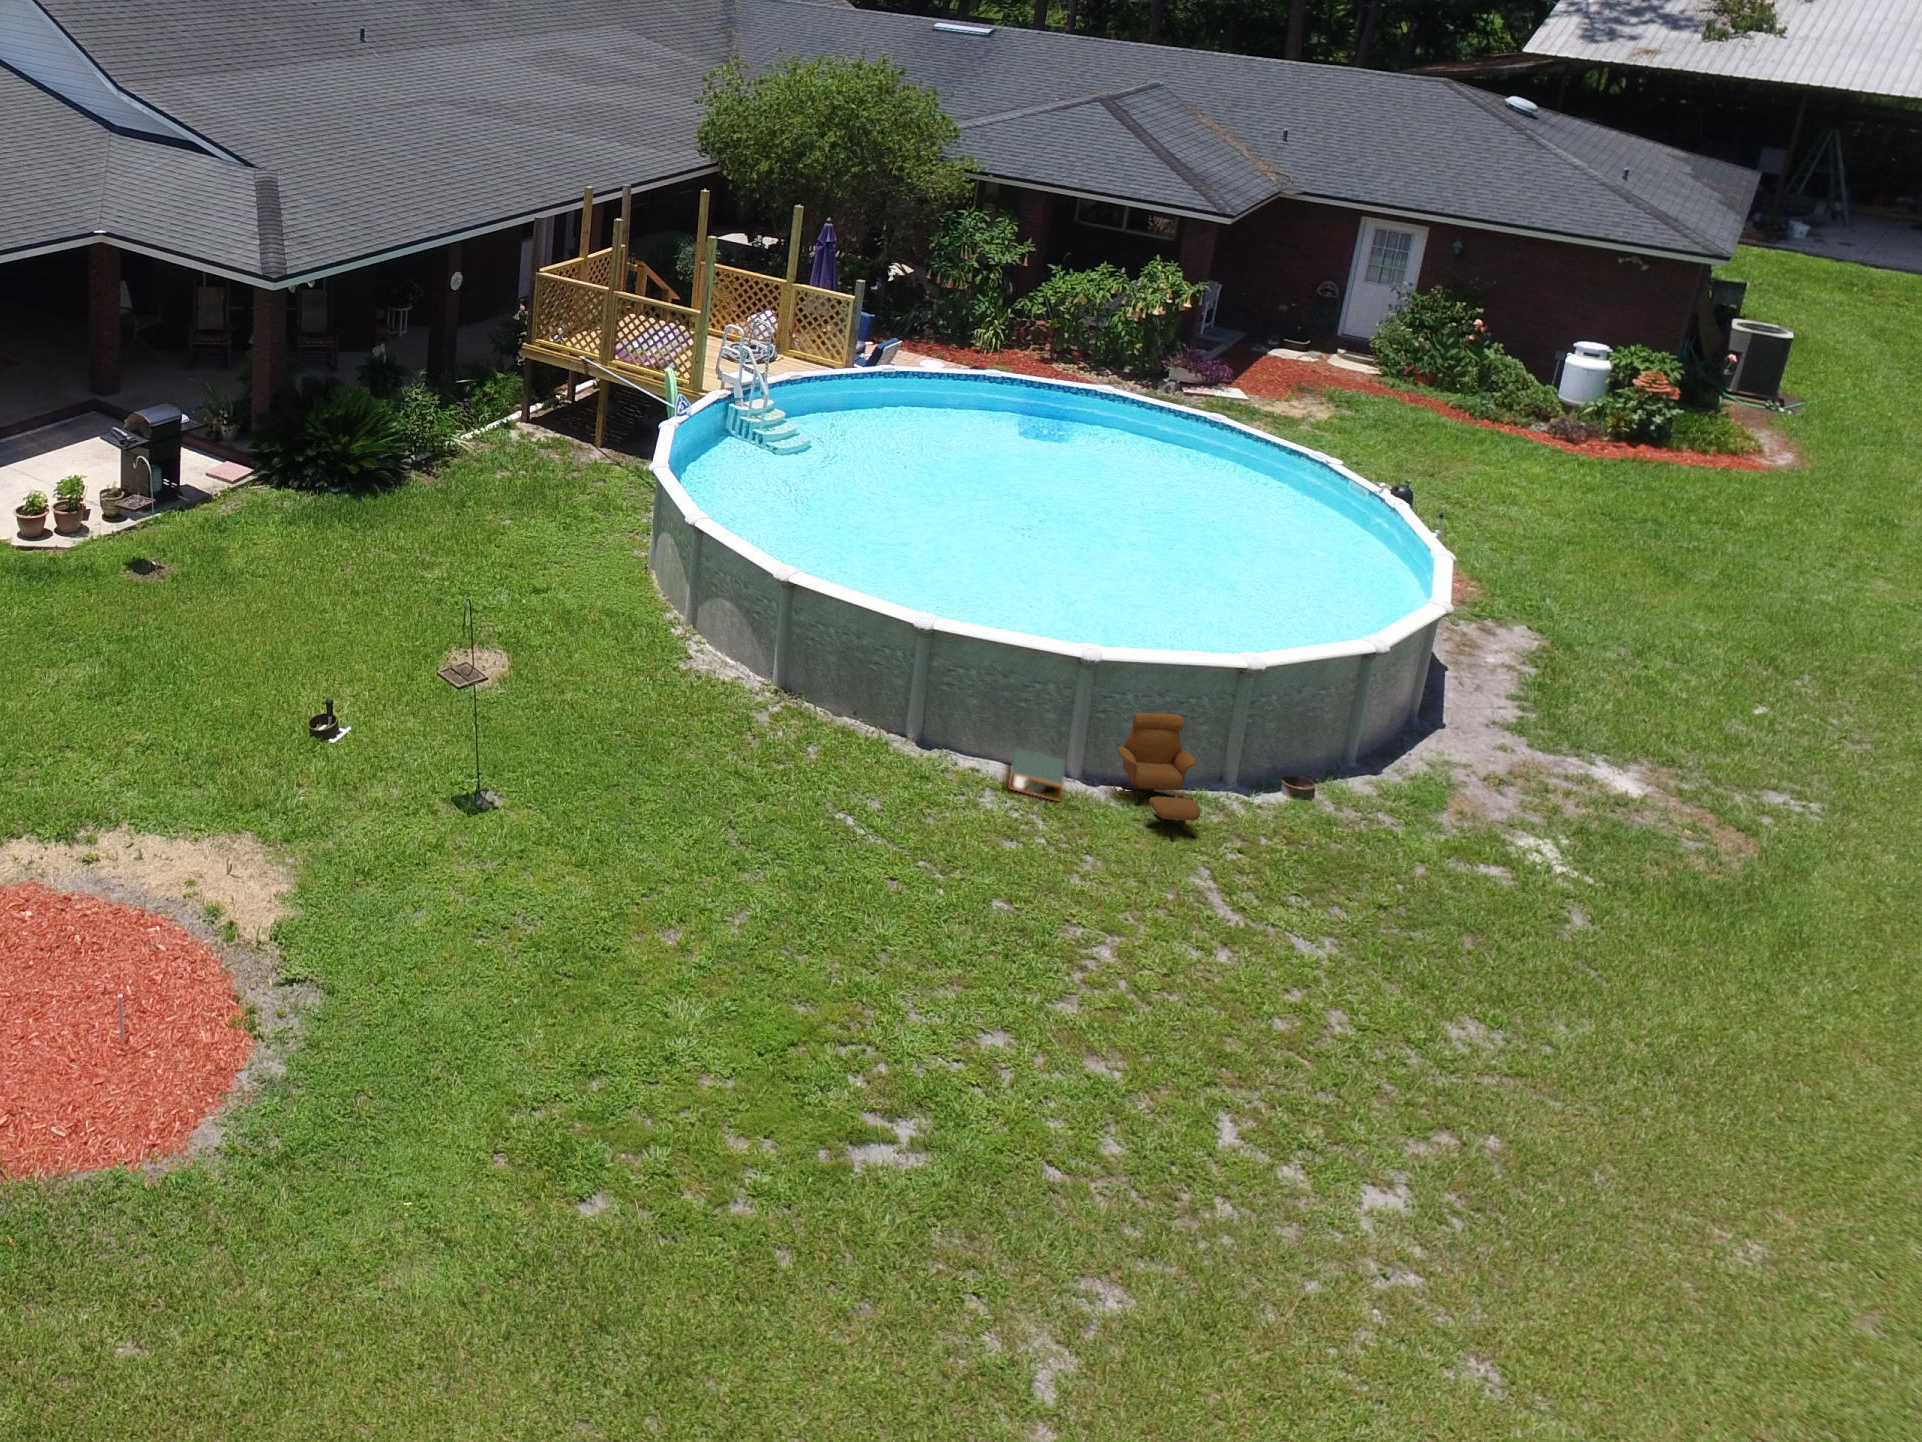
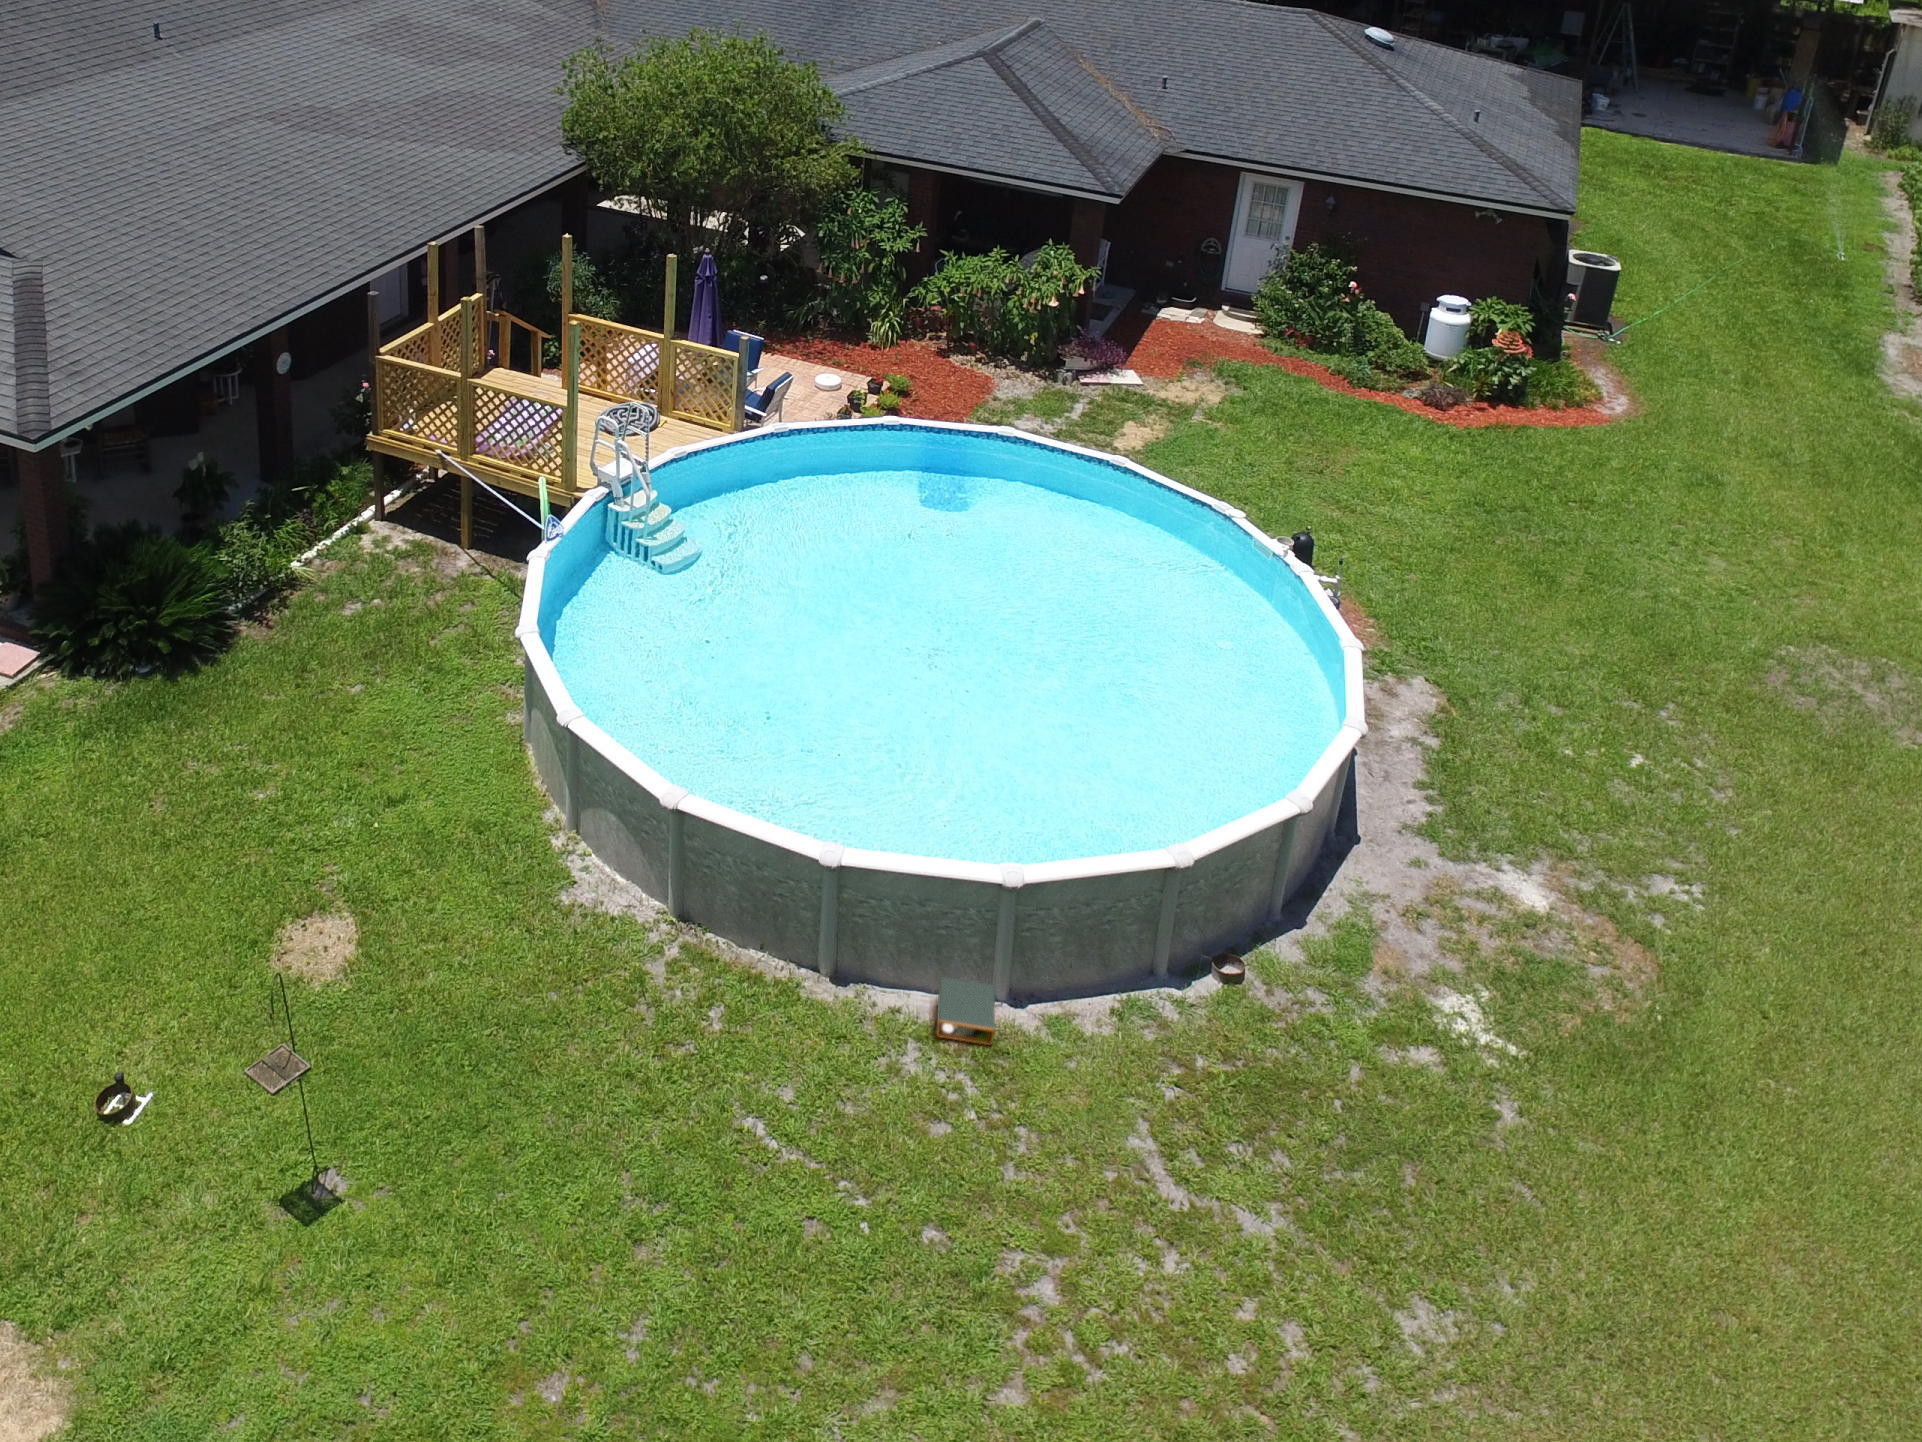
lounge chair: present [1118,713,1200,841] -> none [1048,927,1136,1081]

